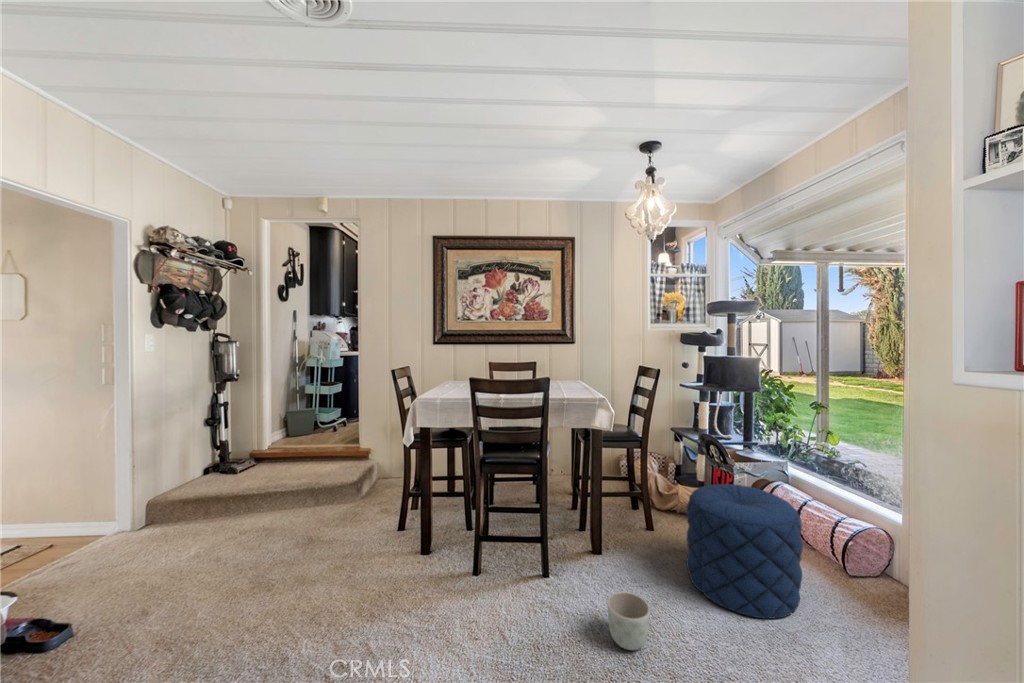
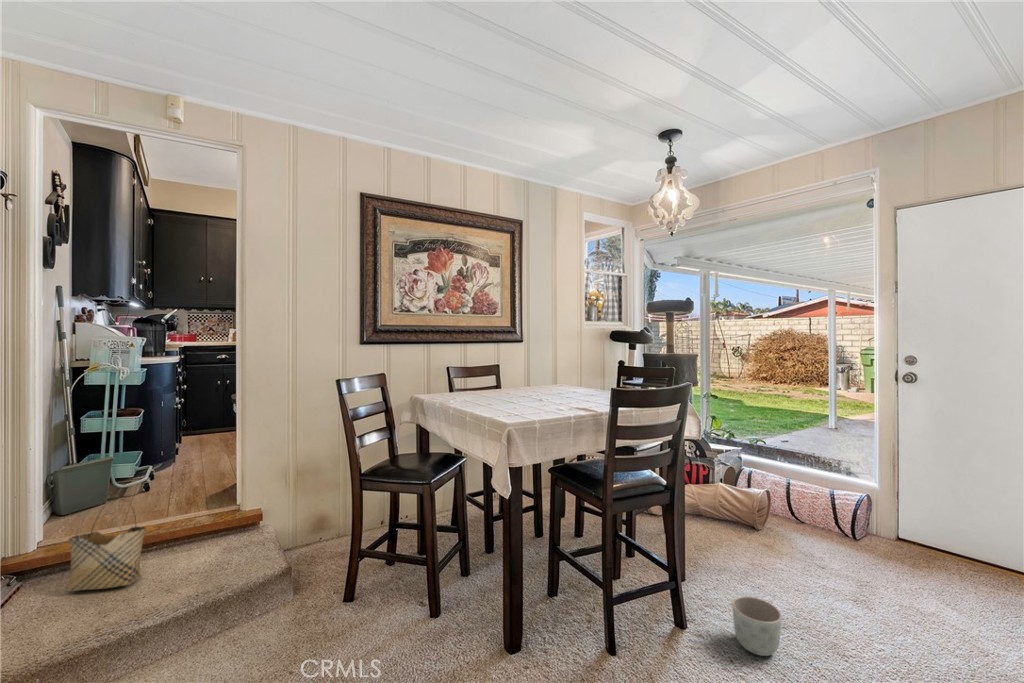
woven basket: none [264,431,297,479] -> present [67,499,146,592]
pouf: present [686,484,803,619] -> none [716,470,824,588]

